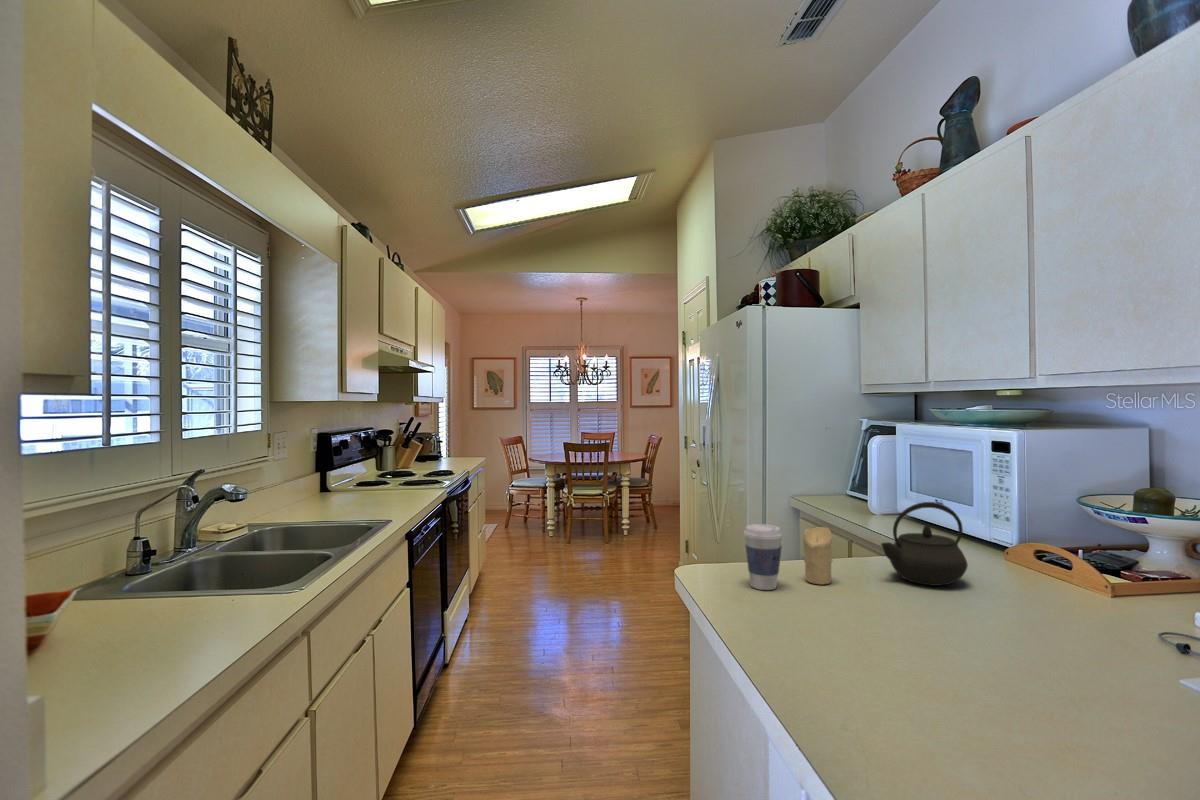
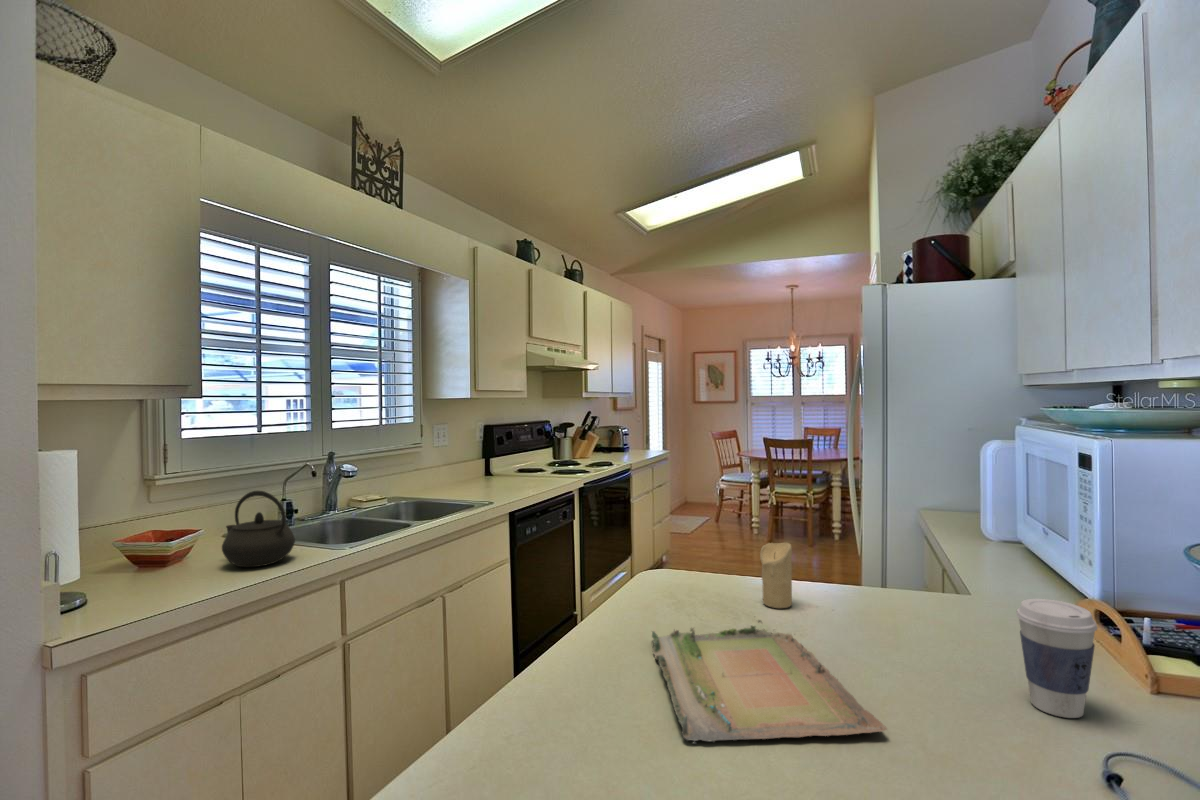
kettle: present [881,502,968,586] -> present [222,491,295,567]
coffee cup: present [744,524,783,590] -> present [1016,599,1097,718]
tray: none [791,591,1059,700] -> present [652,620,887,744]

